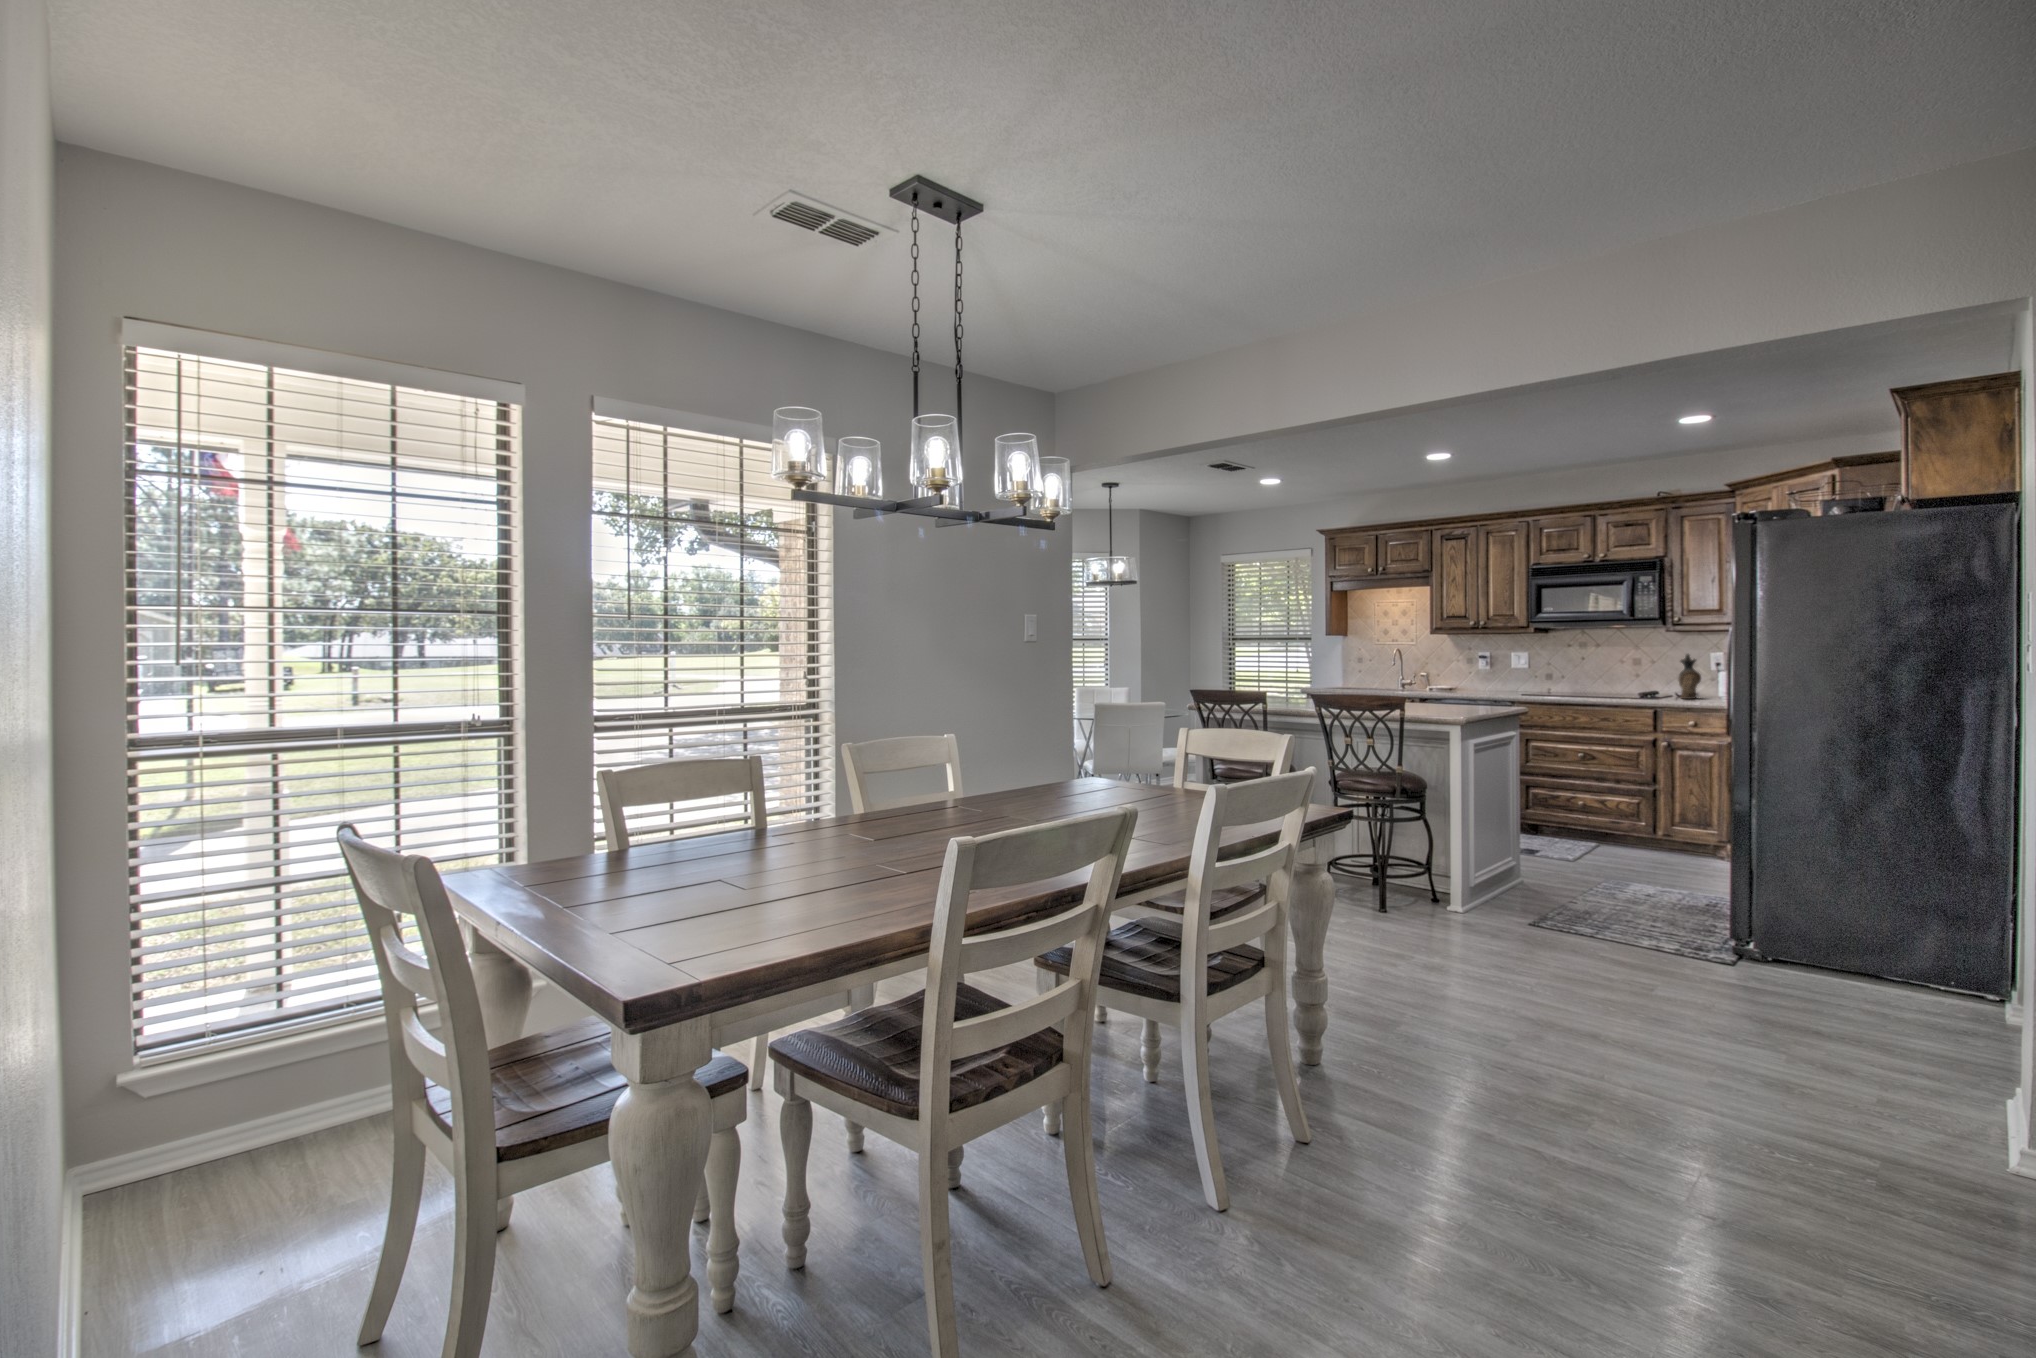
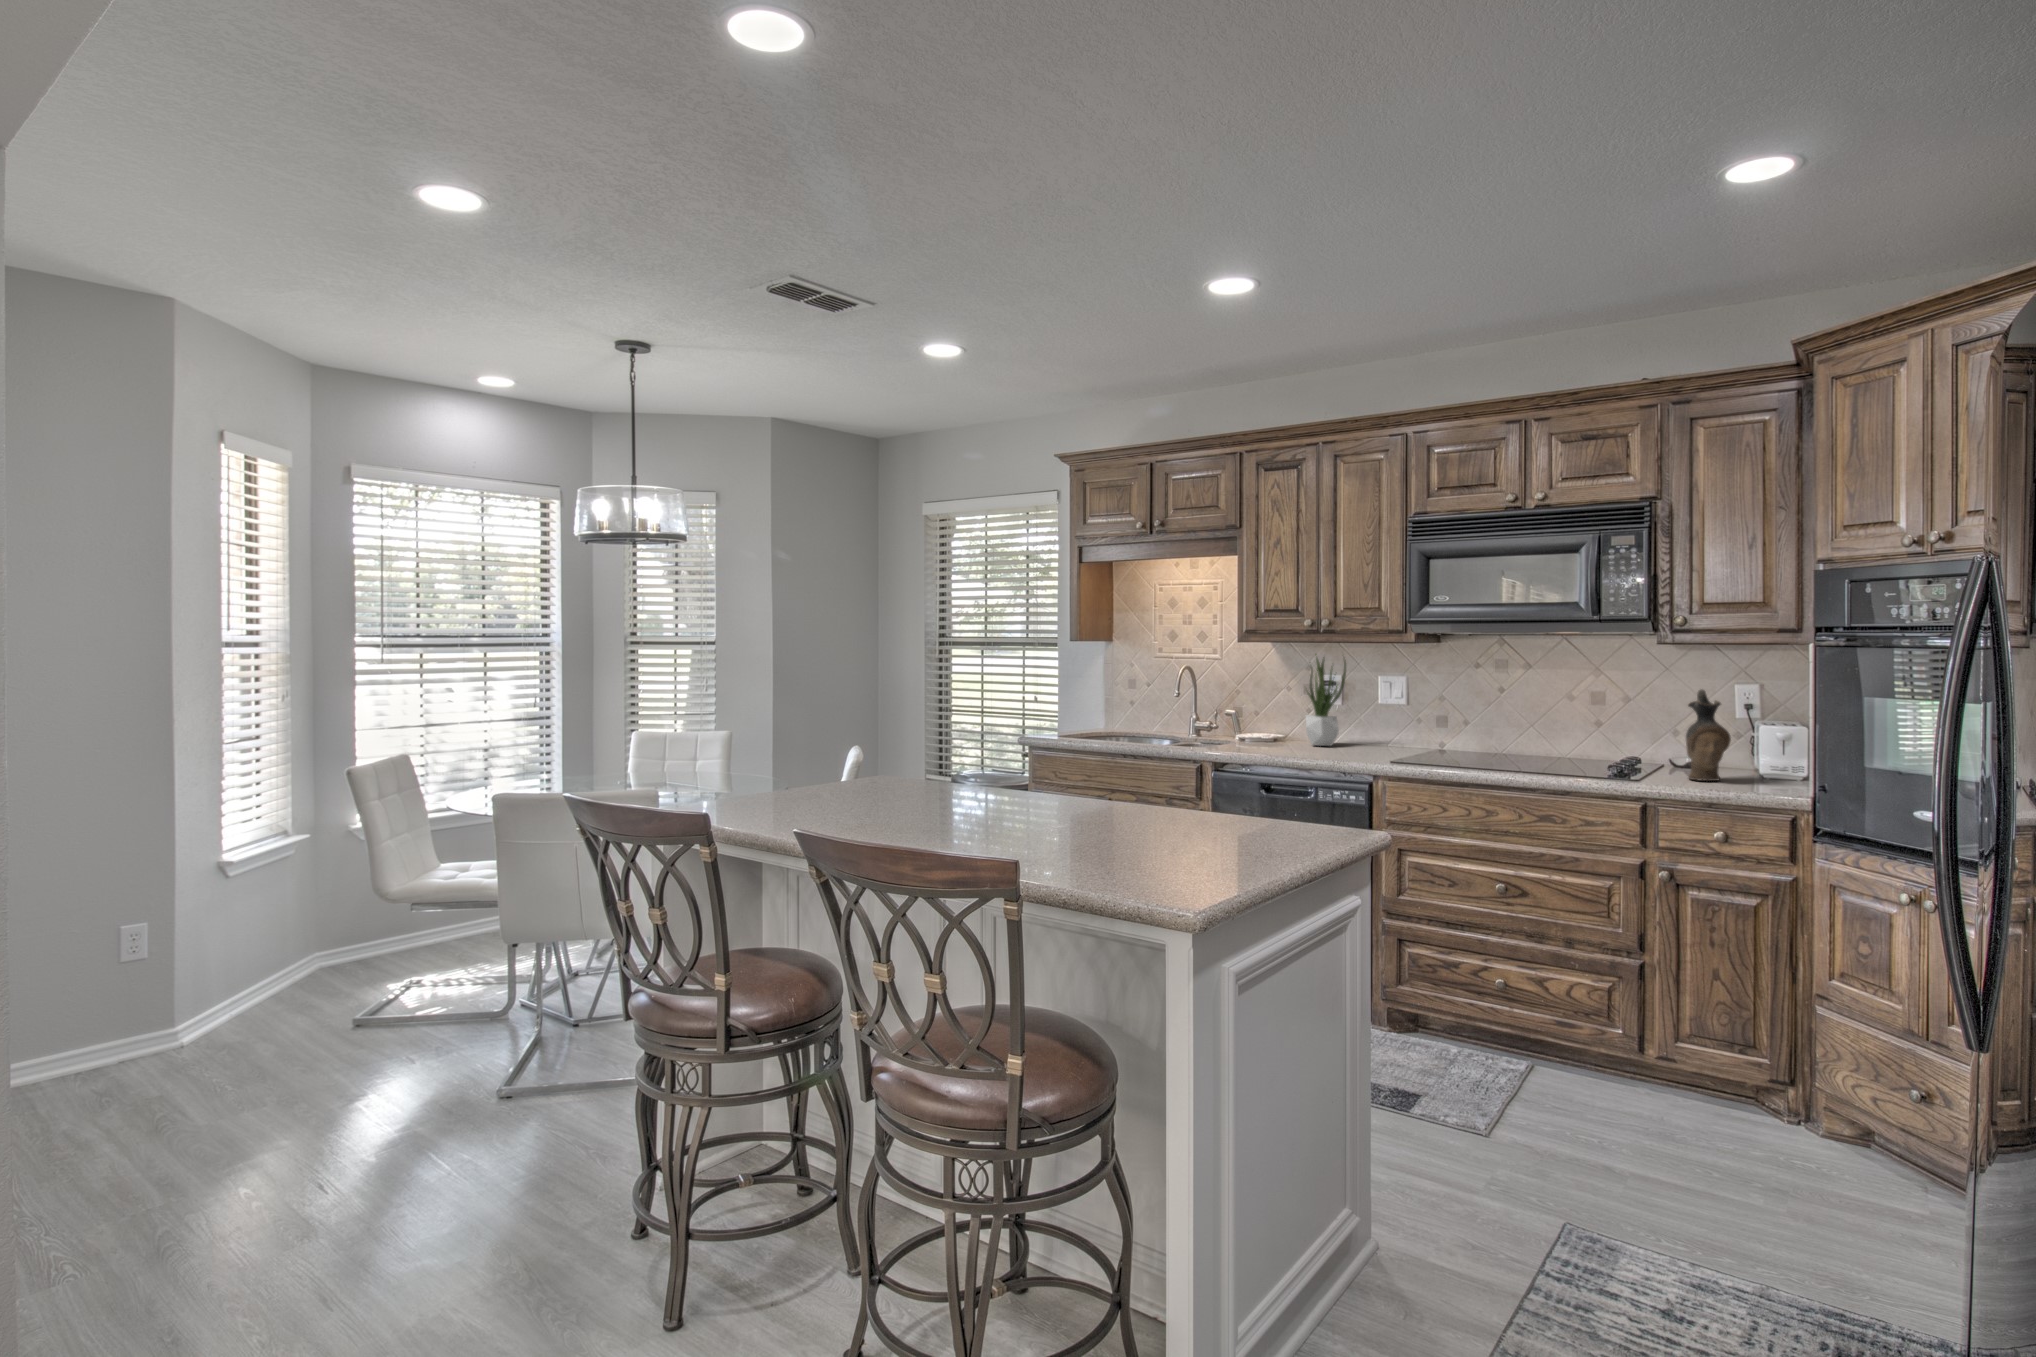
potted plant: none [1470,639,1494,691] -> present [1306,654,1346,746]

